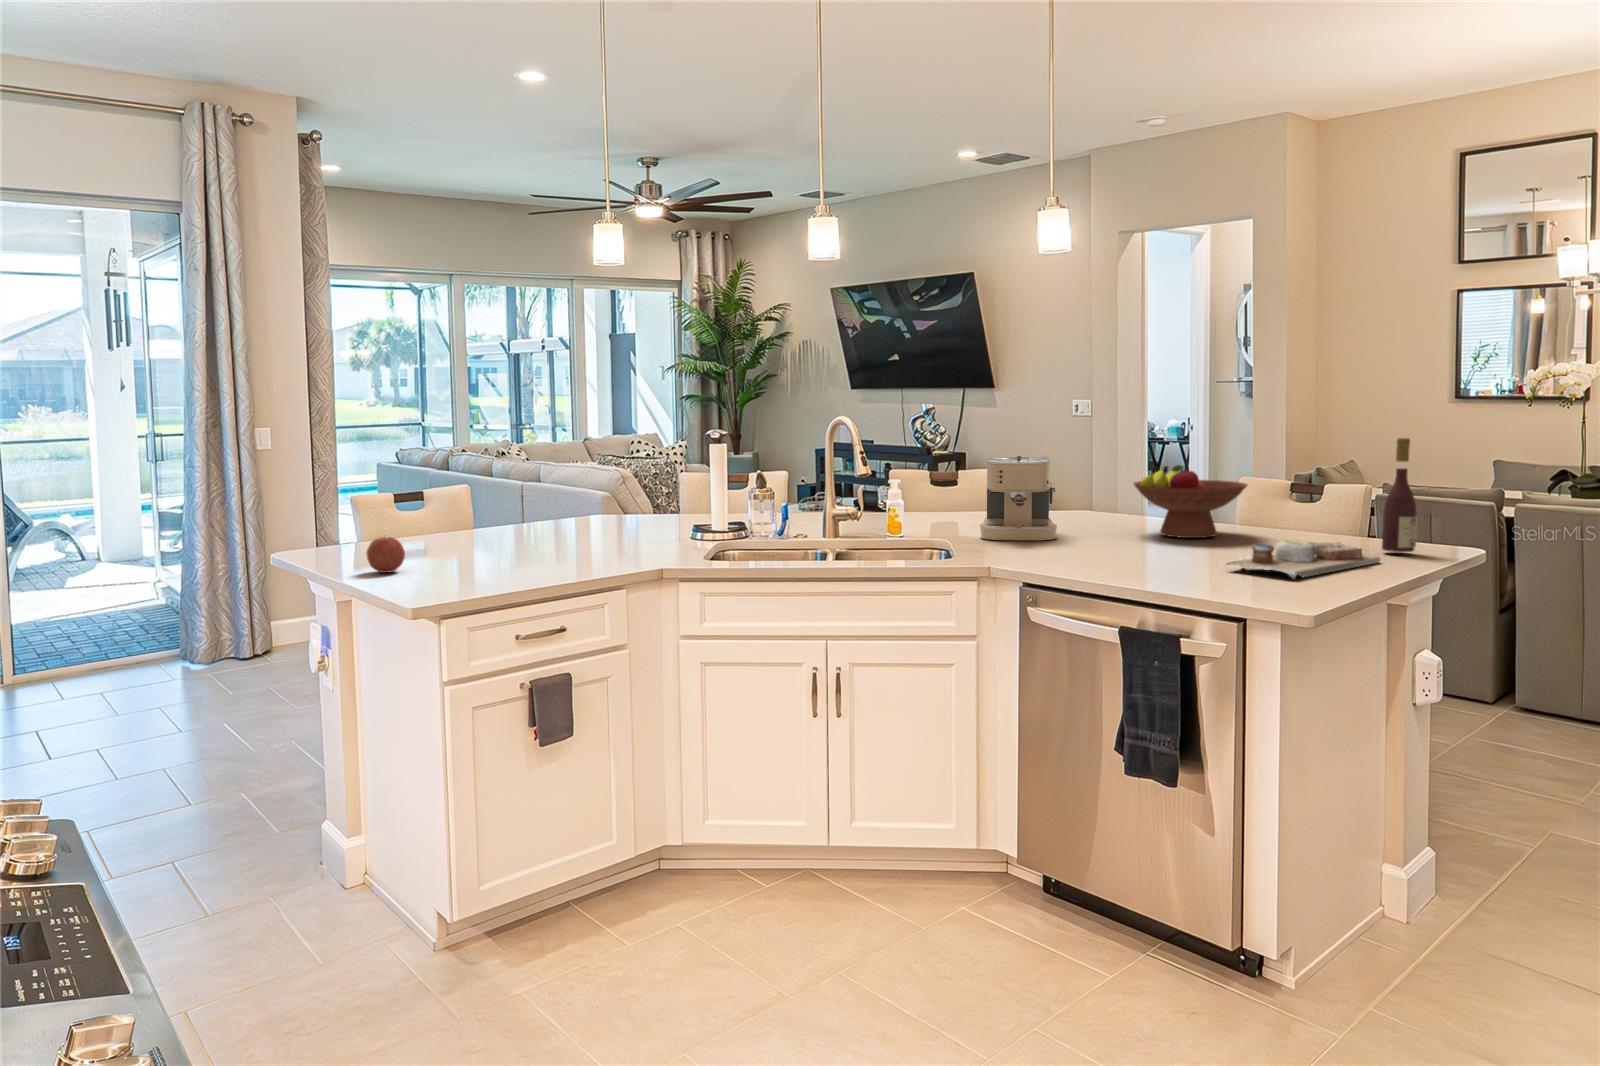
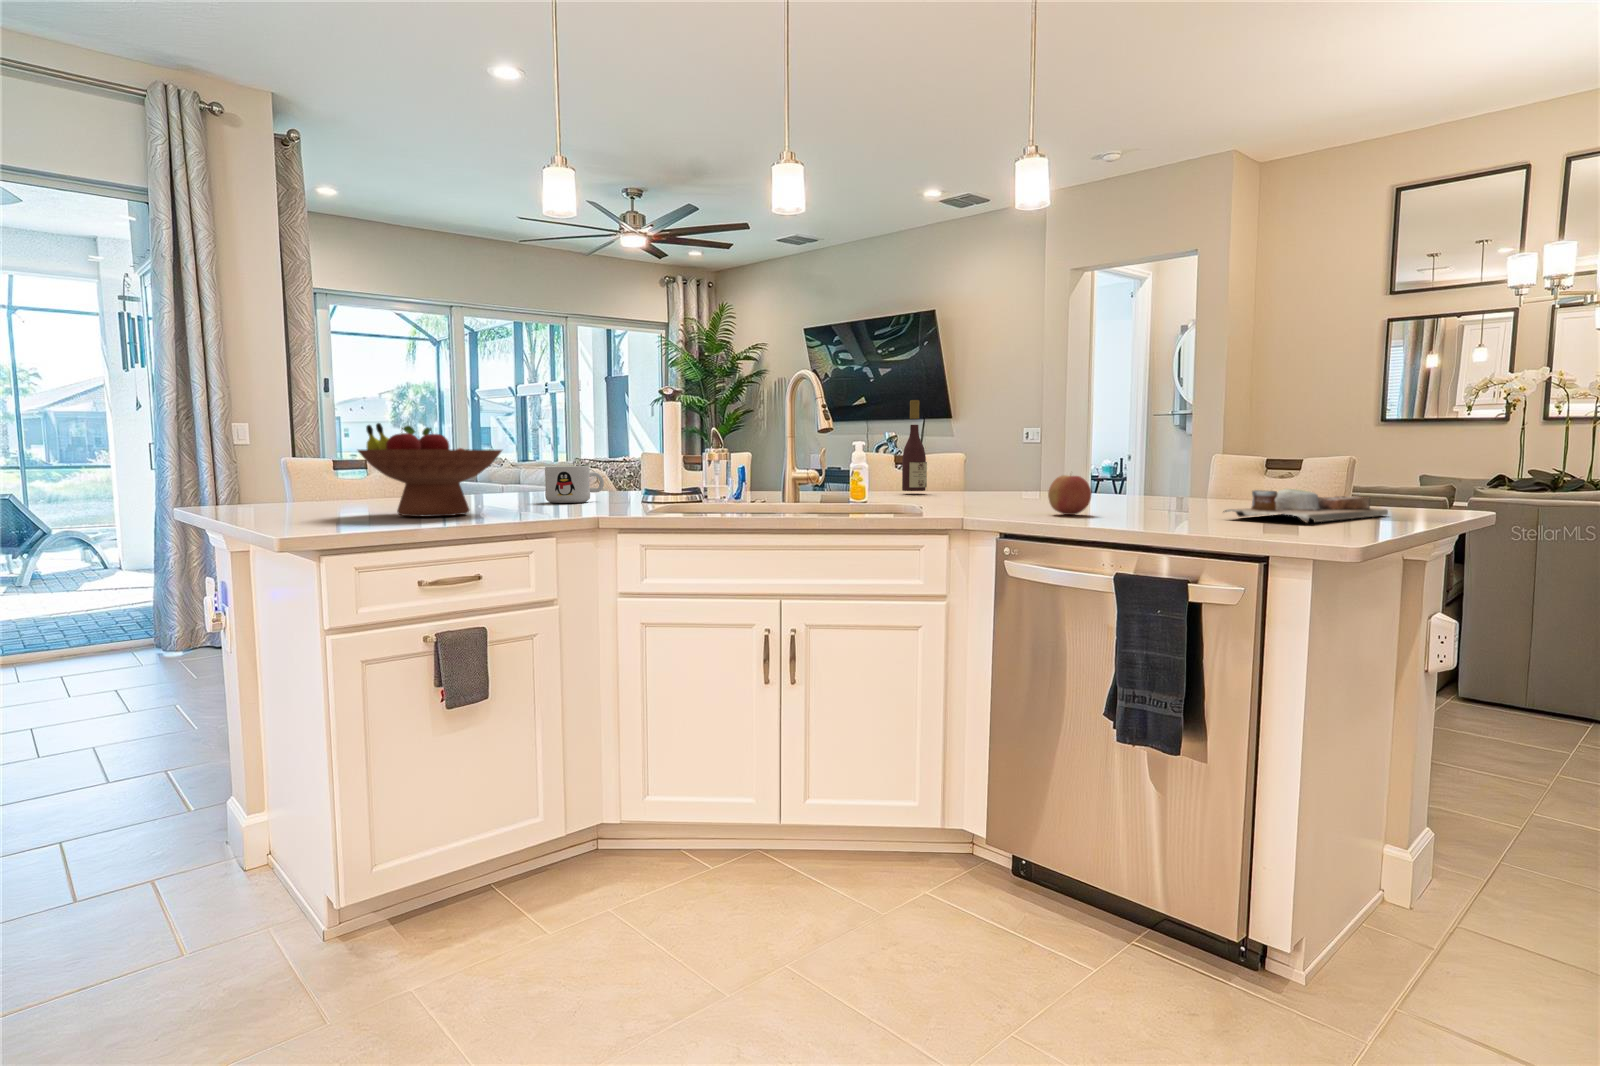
wine bottle: present [1382,438,1418,552] -> present [902,400,927,491]
coffee maker: present [980,456,1057,540] -> none [945,414,1027,502]
fruit bowl: present [1134,465,1247,538] -> present [358,423,502,517]
mug: none [600,508,654,545] -> present [545,466,604,503]
apple: present [366,537,405,573] -> present [1048,475,1091,515]

